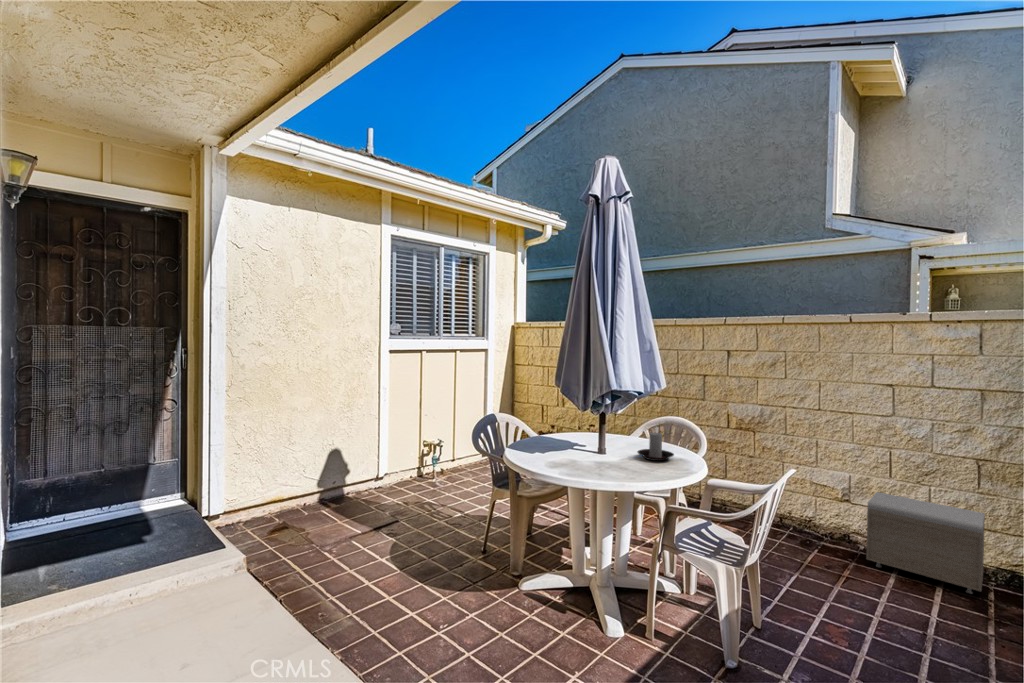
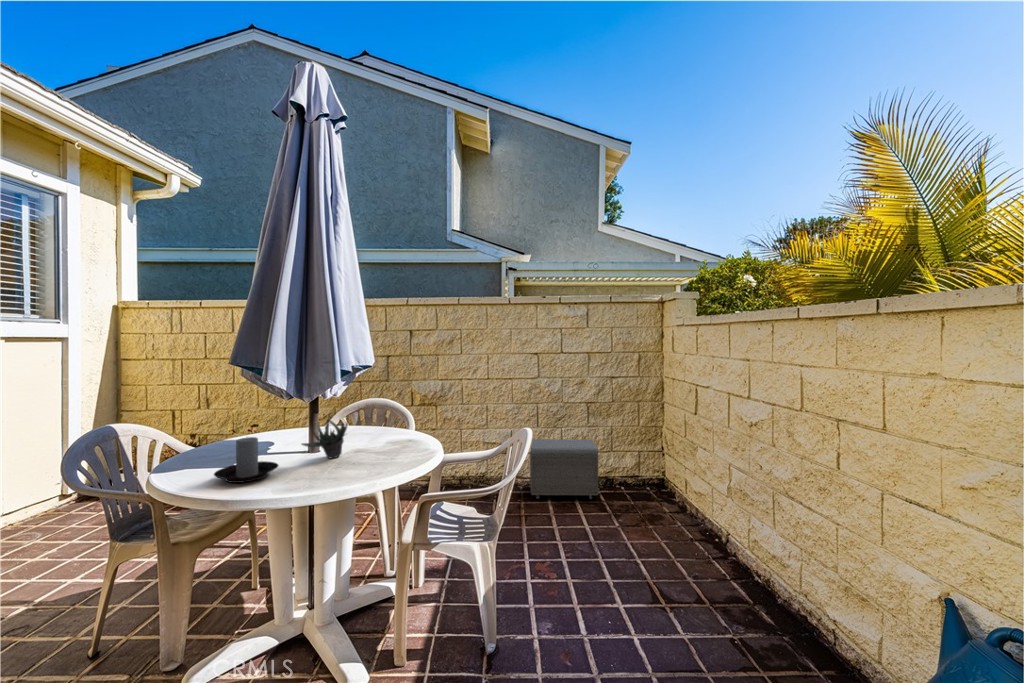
succulent plant: none [590,426,625,462] -> present [302,415,348,458]
candle holder: present [637,433,674,461] -> present [214,437,278,483]

